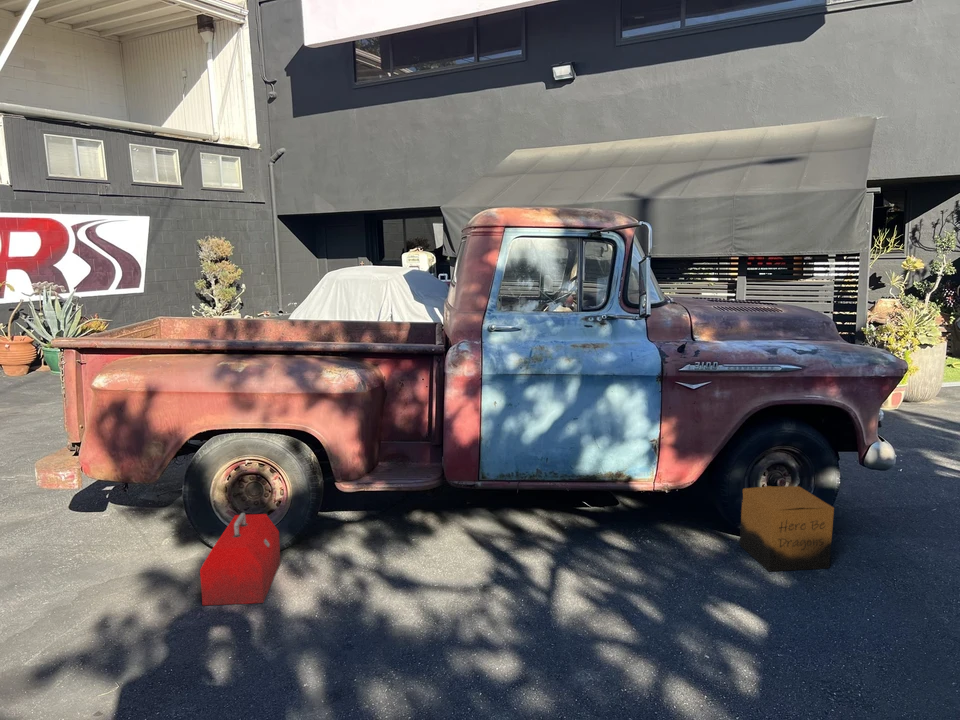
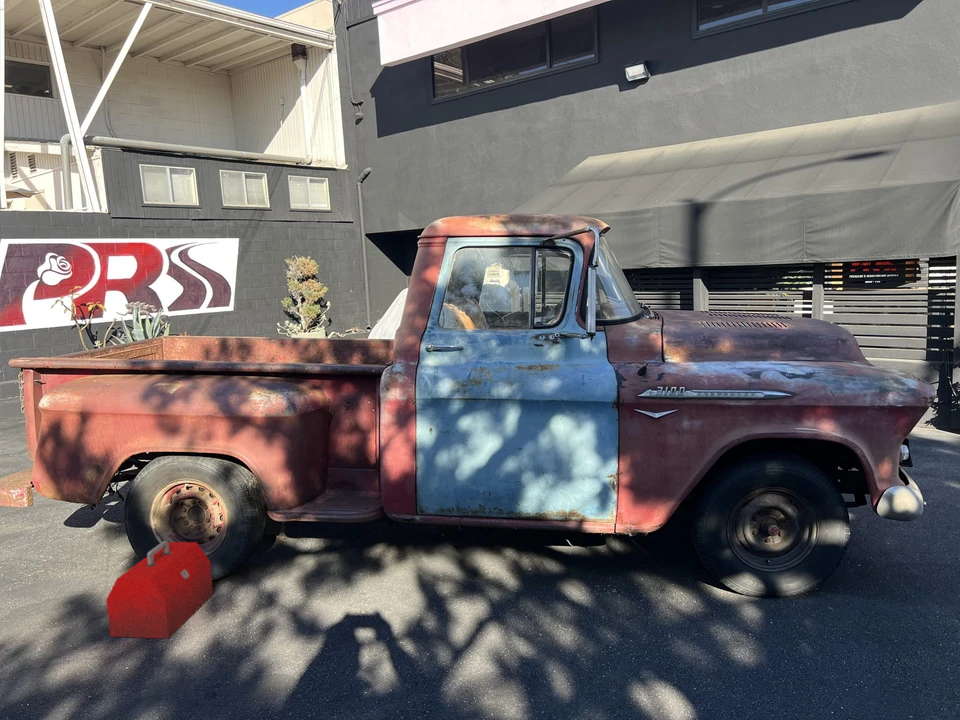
cardboard box: present [740,486,834,572] -> none [725,538,827,645]

